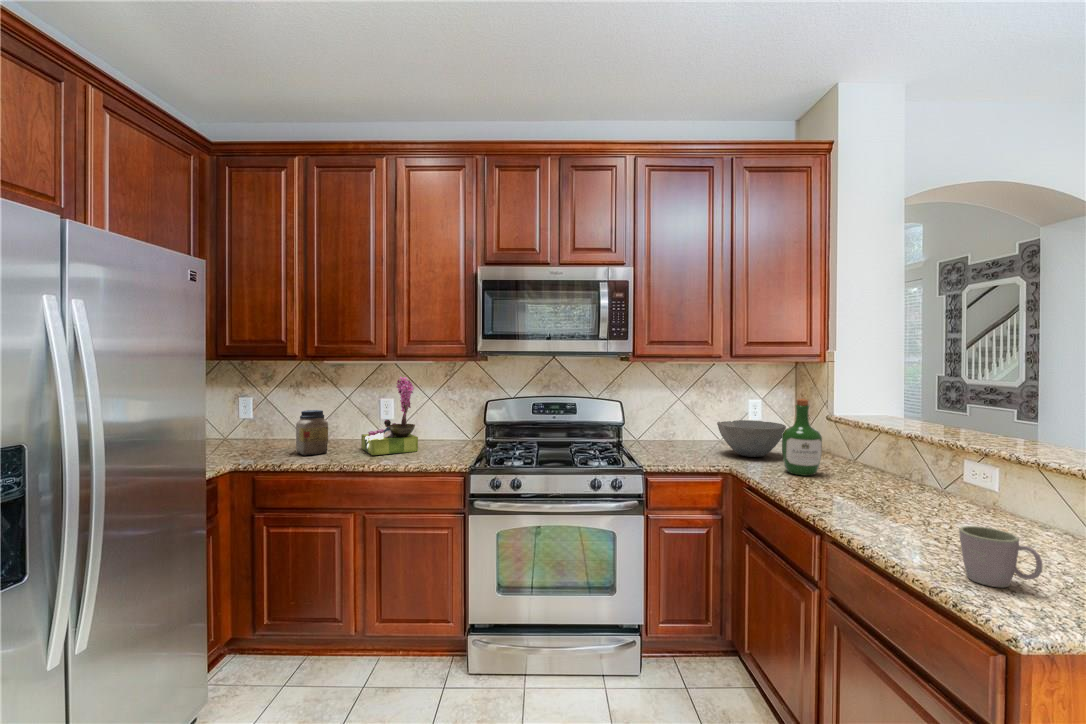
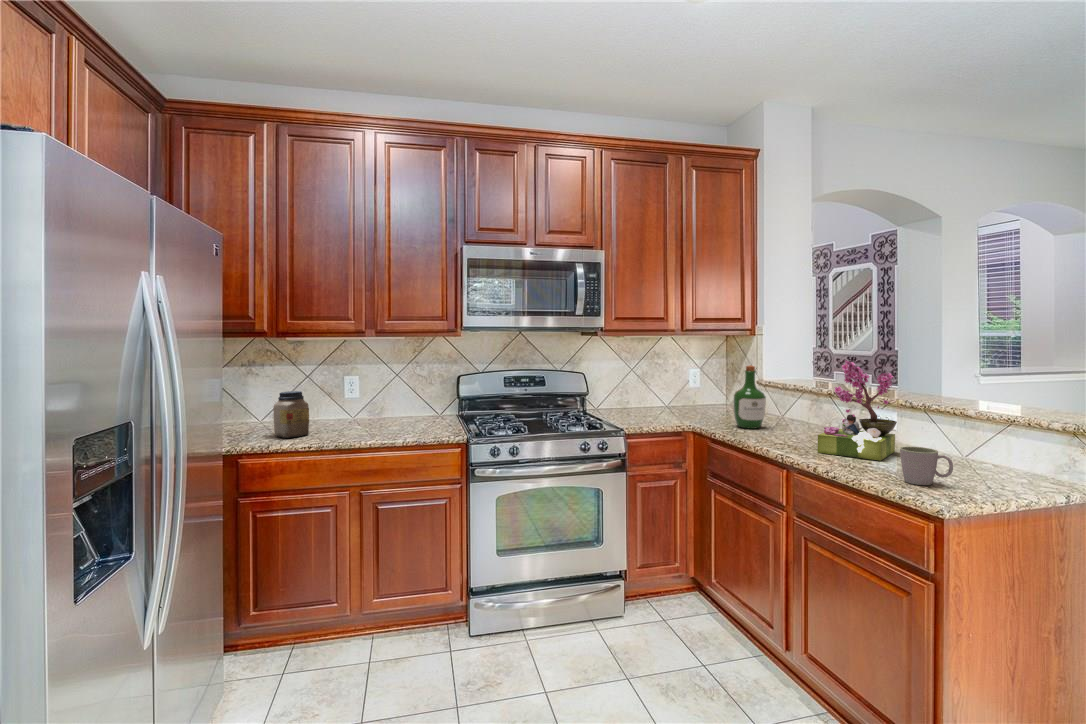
flower arrangement: present [361,377,418,455] -> present [818,360,897,461]
bowl: present [717,420,786,457] -> none [671,387,728,417]

